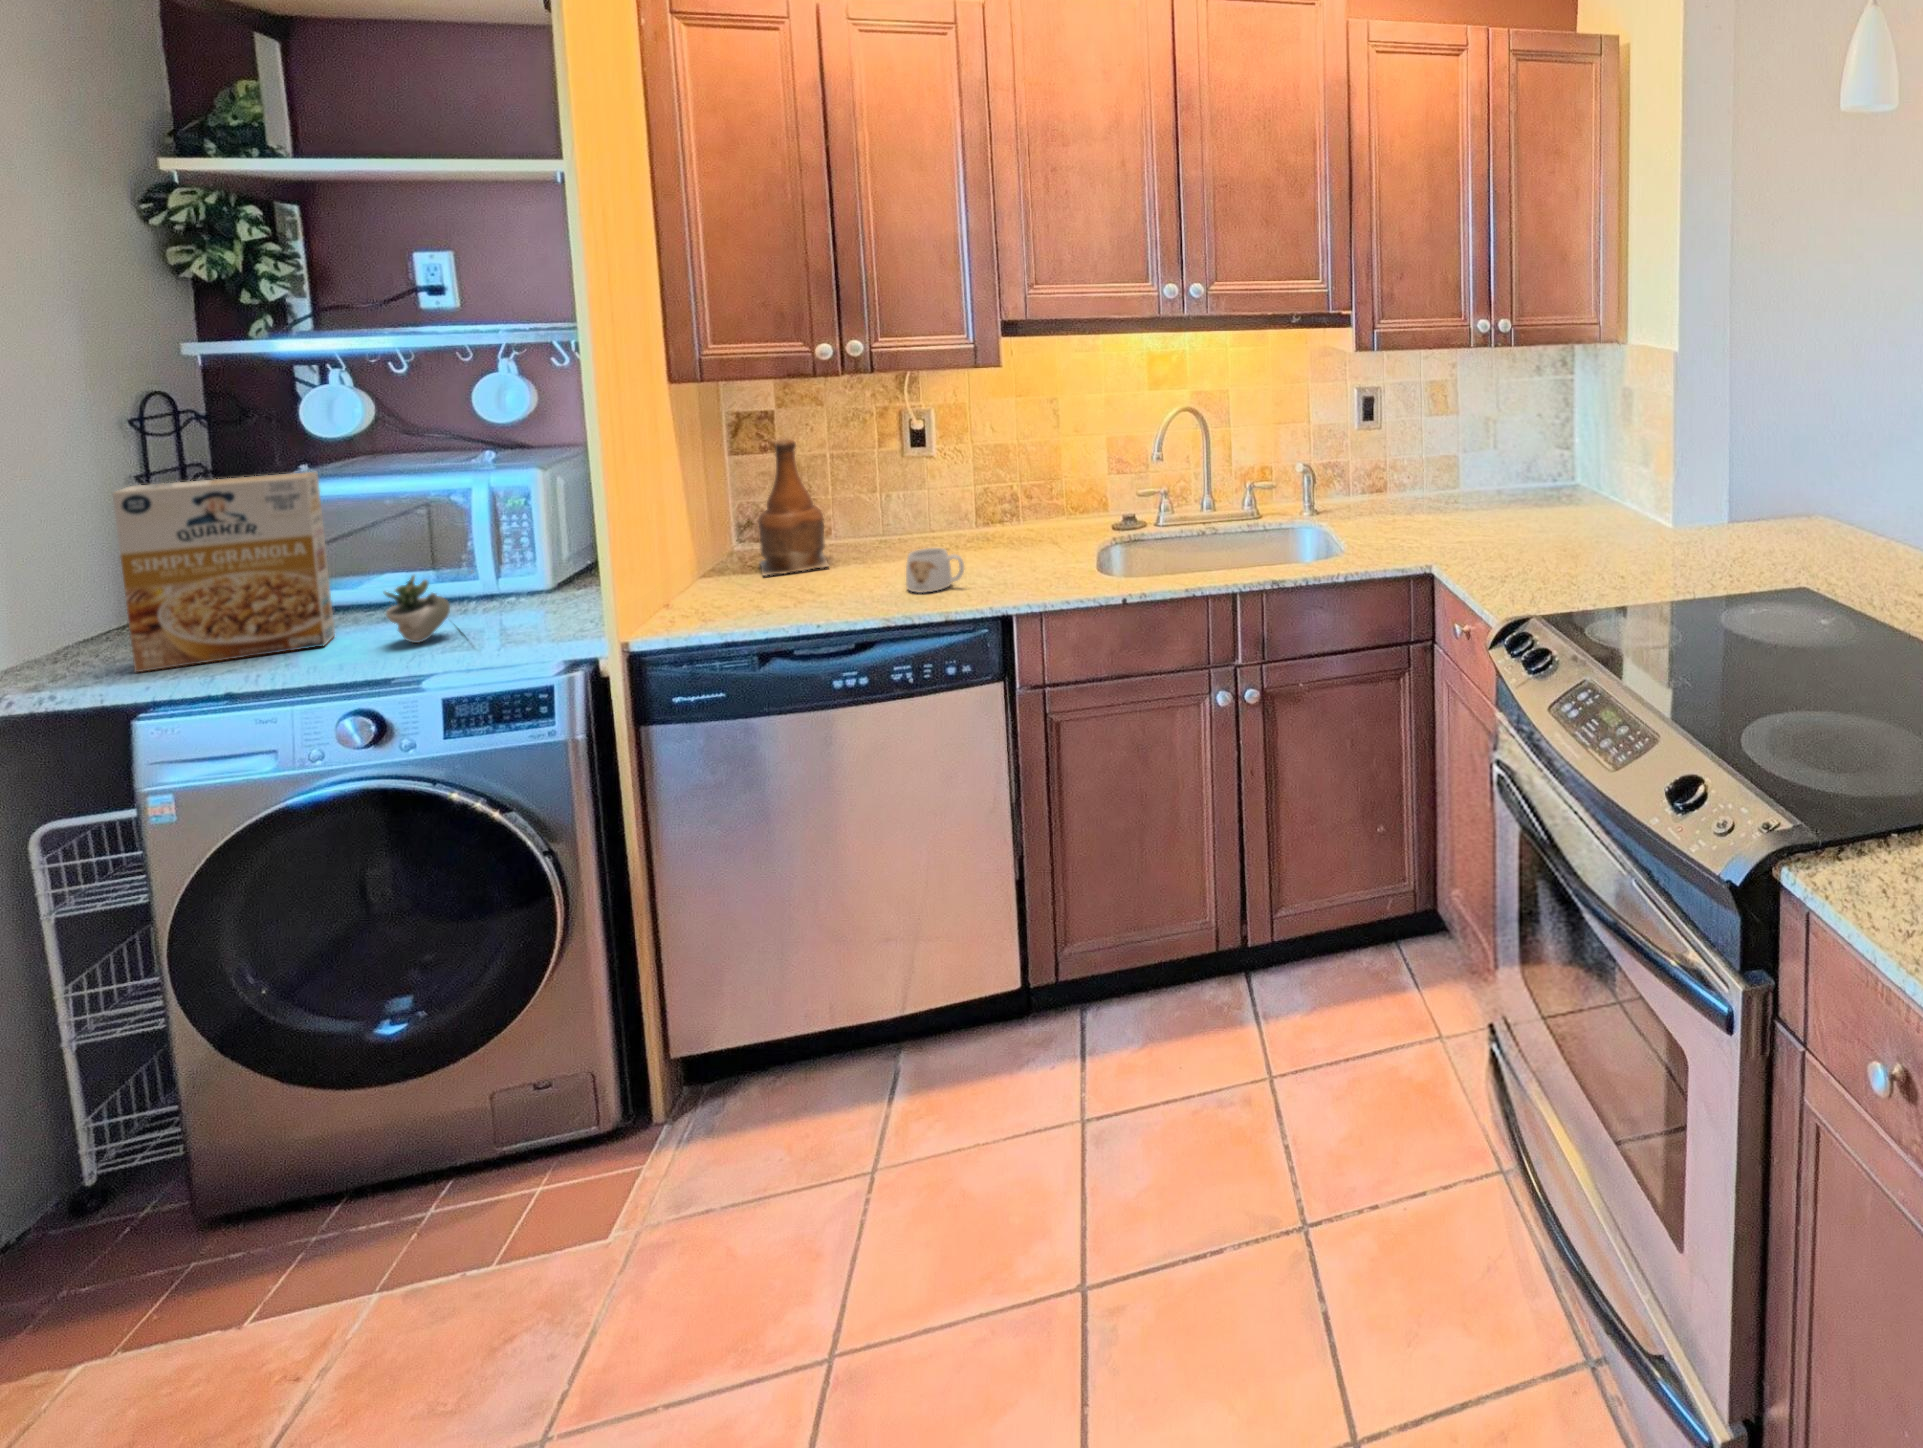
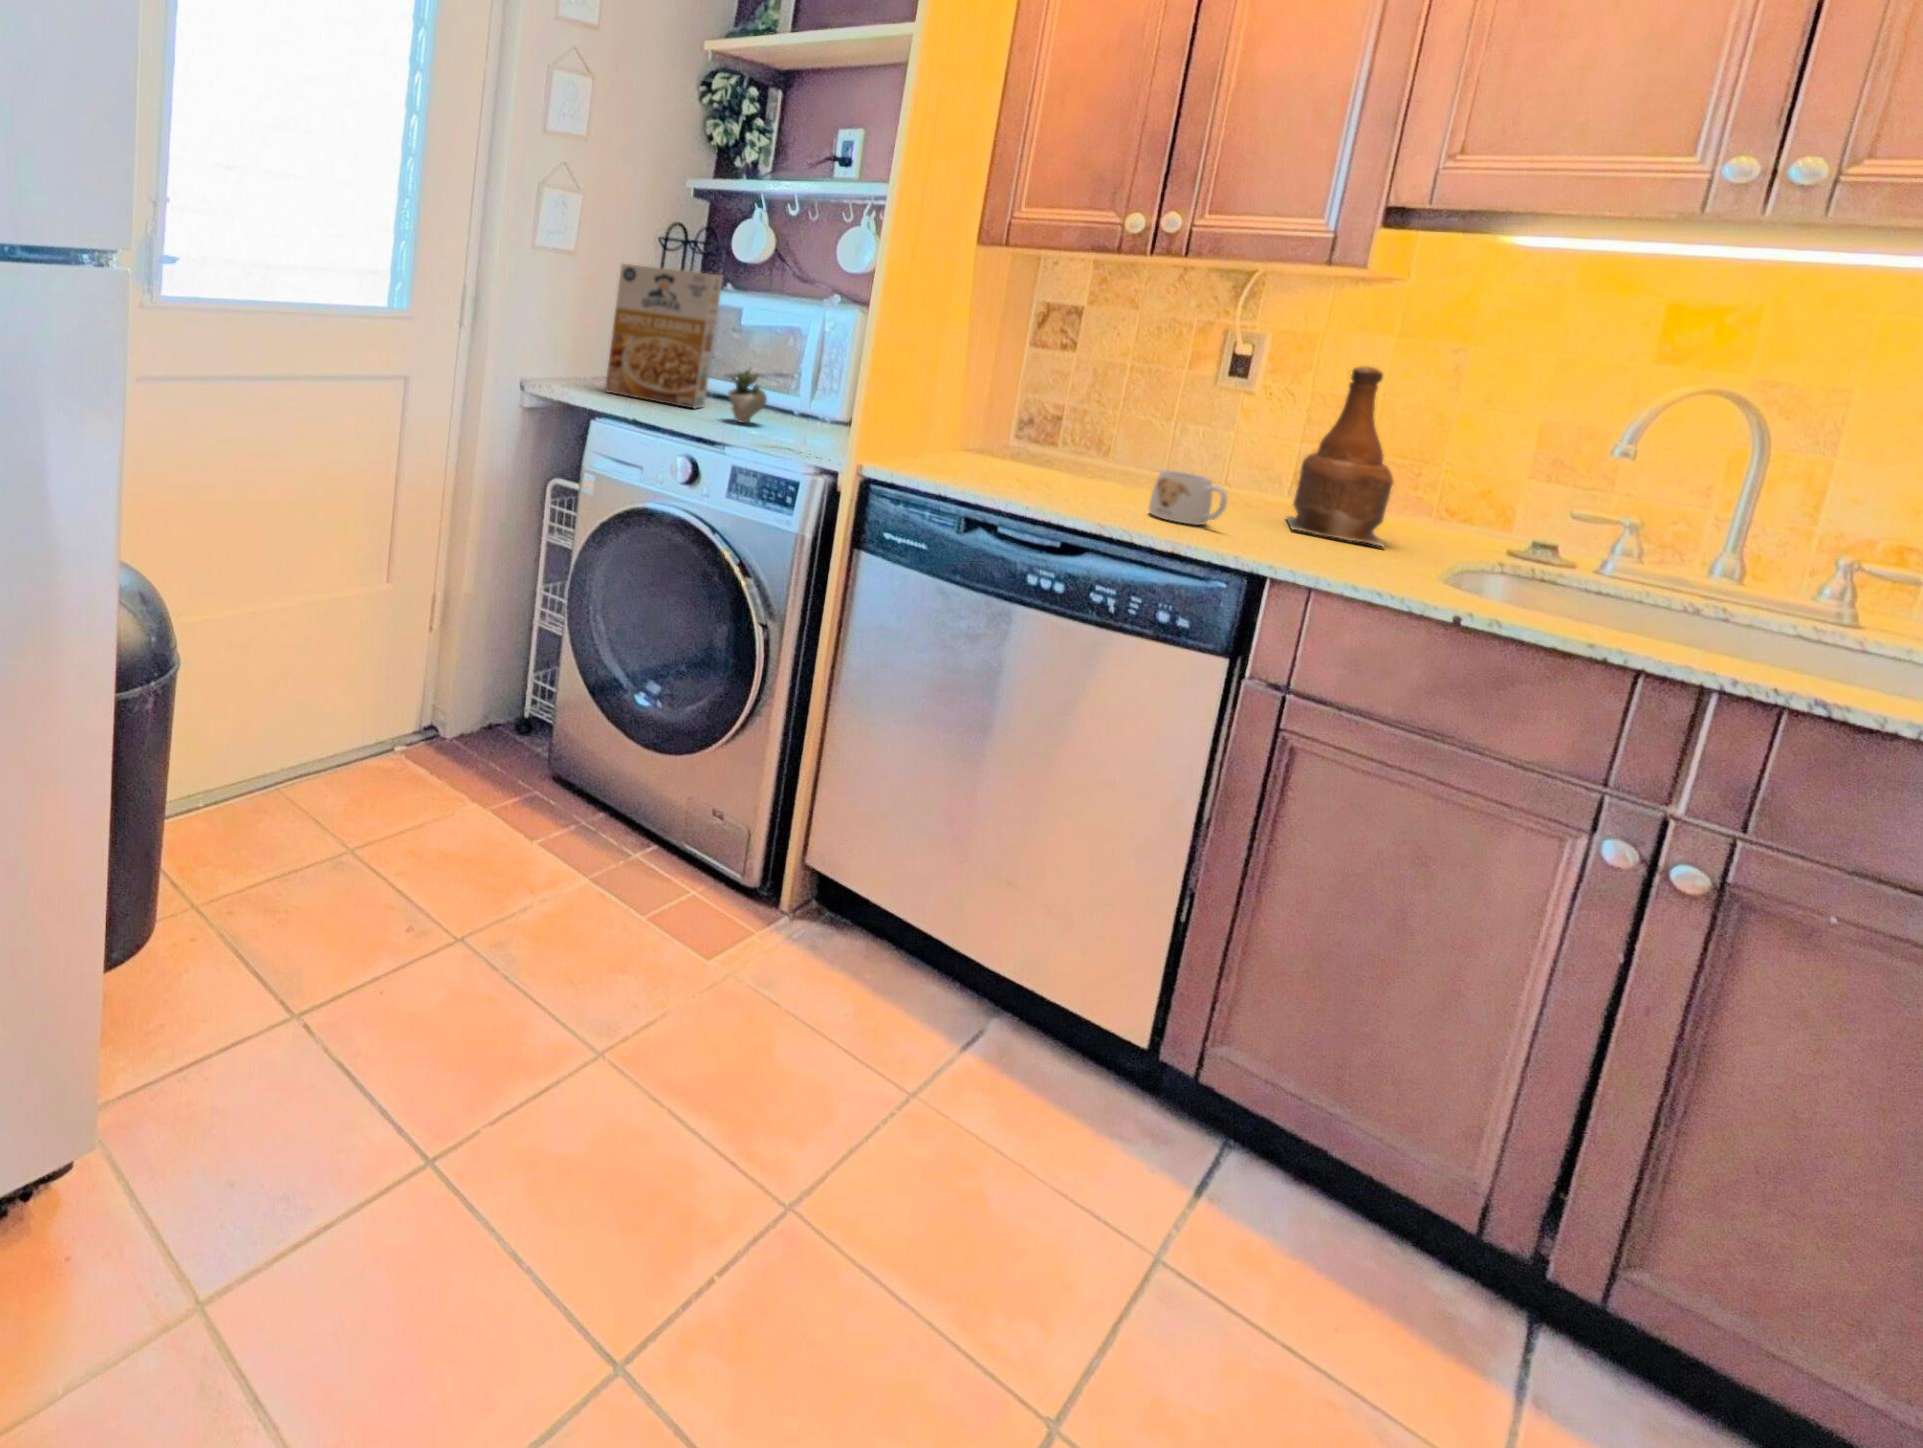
bottle: present [758,439,828,575] -> present [1287,366,1394,546]

